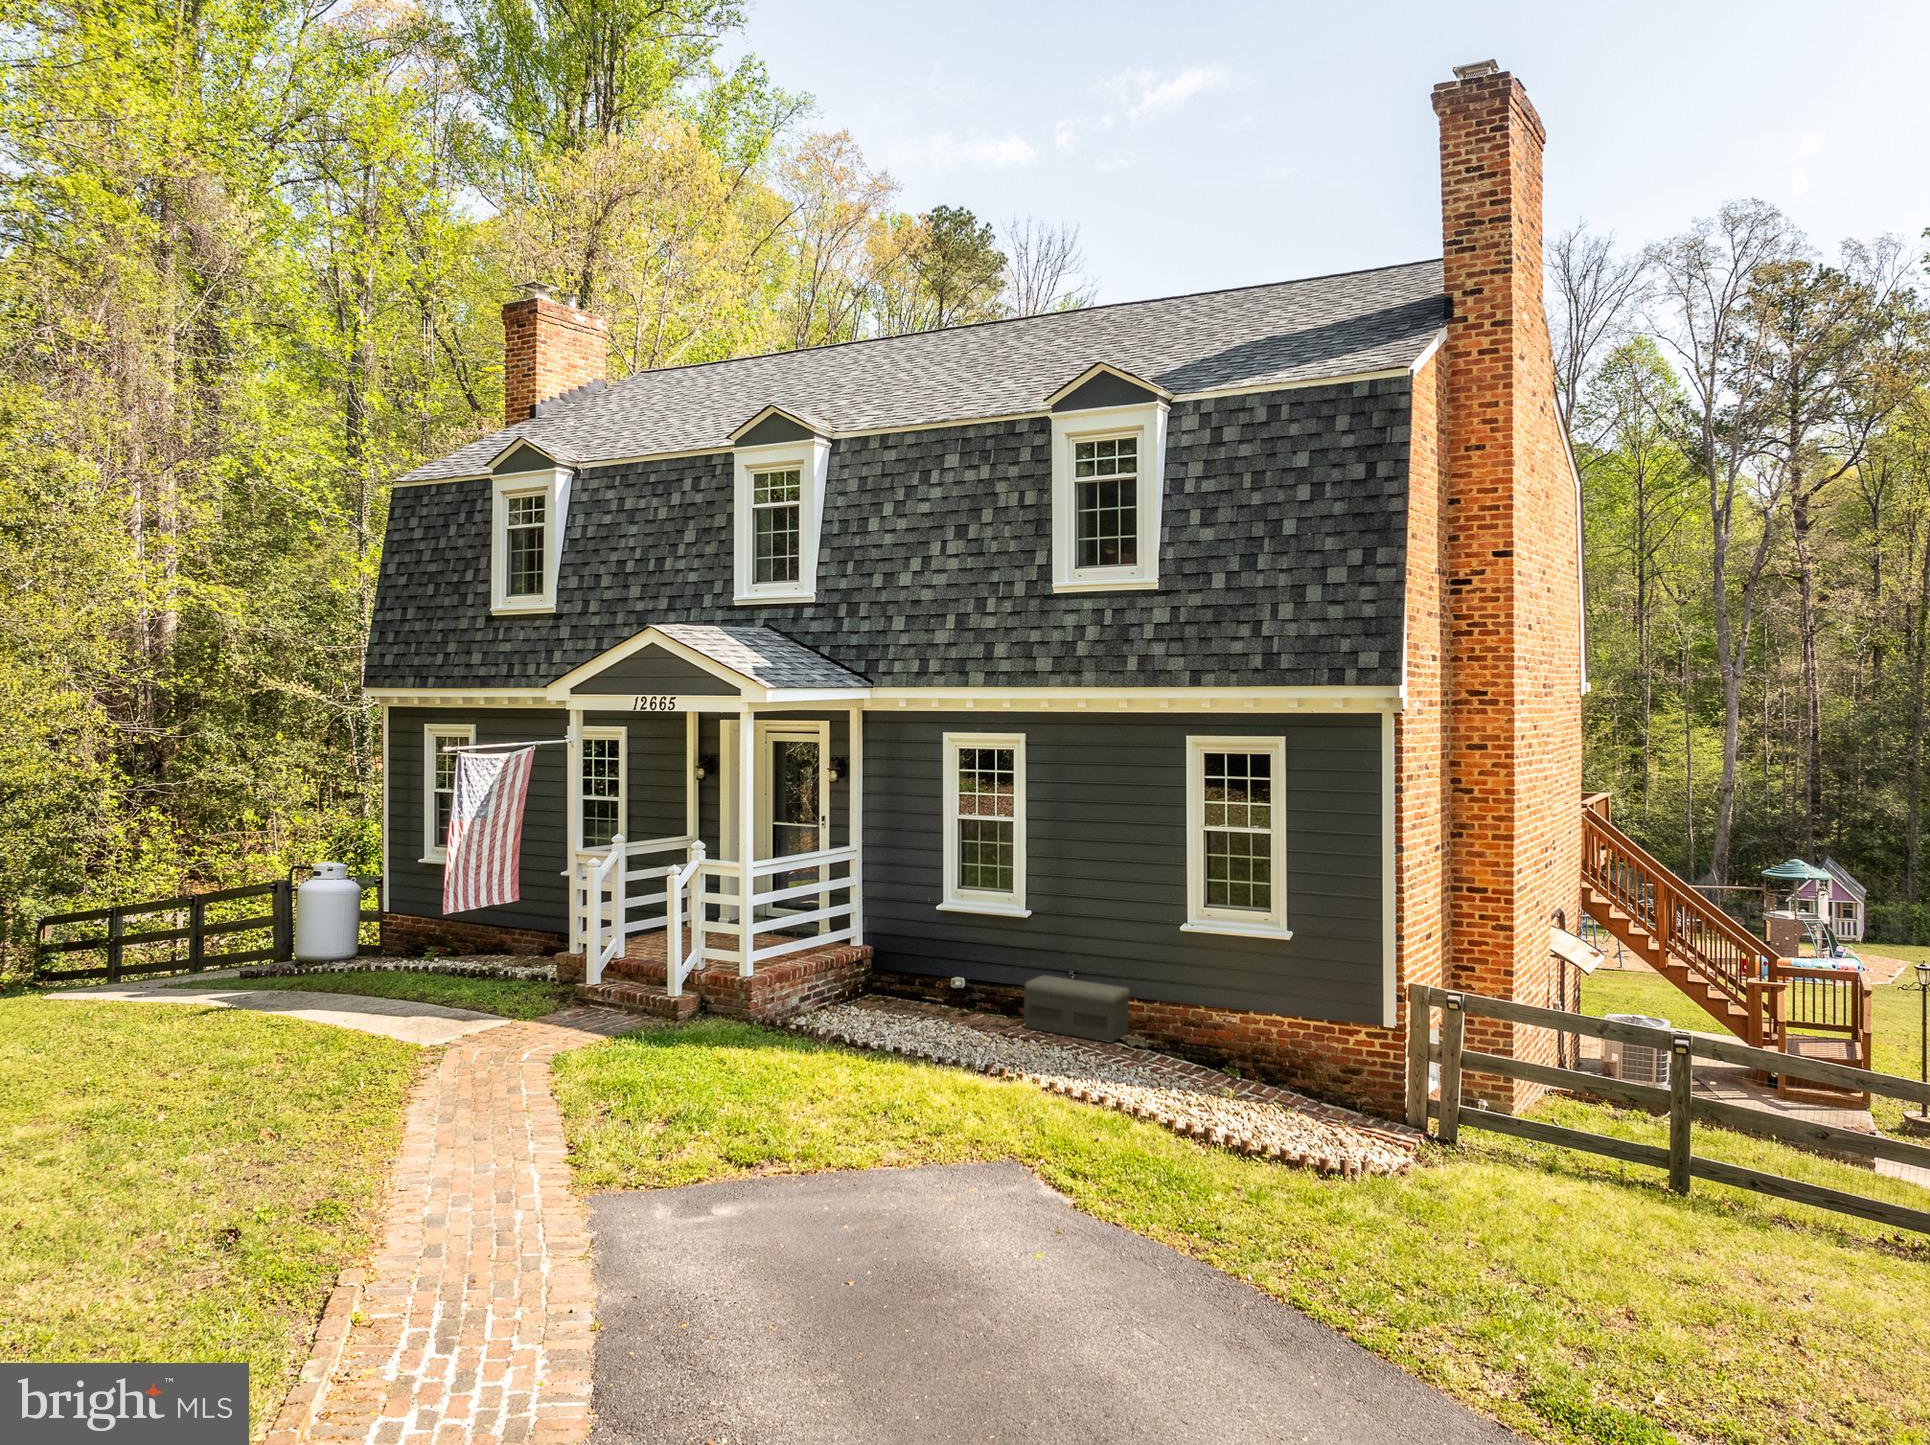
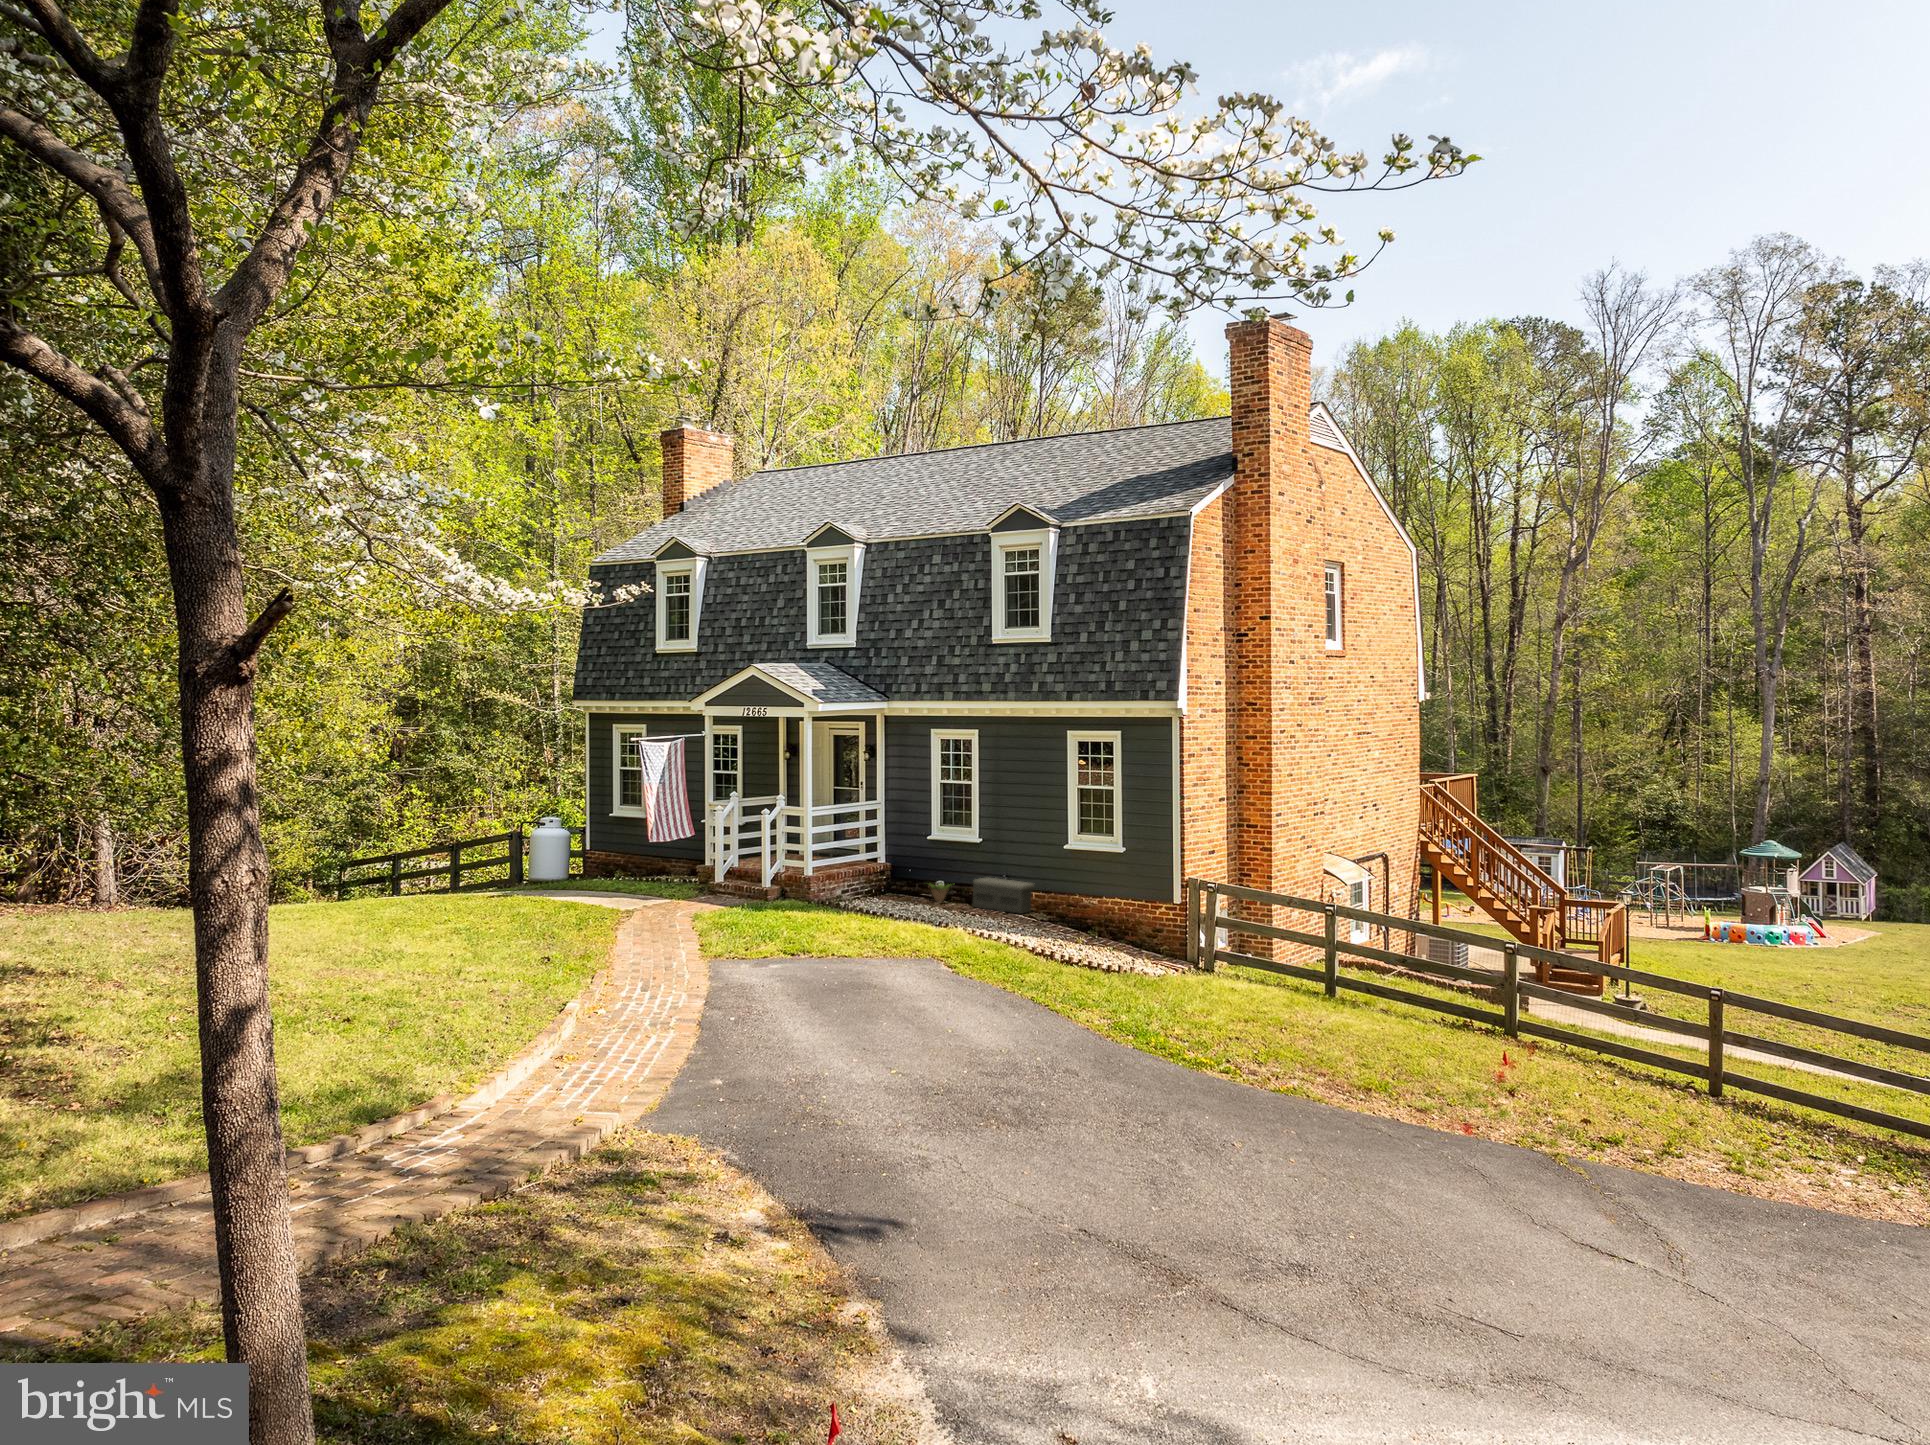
decorative plant: none [937,982,990,1016] -> present [930,883,951,901]

